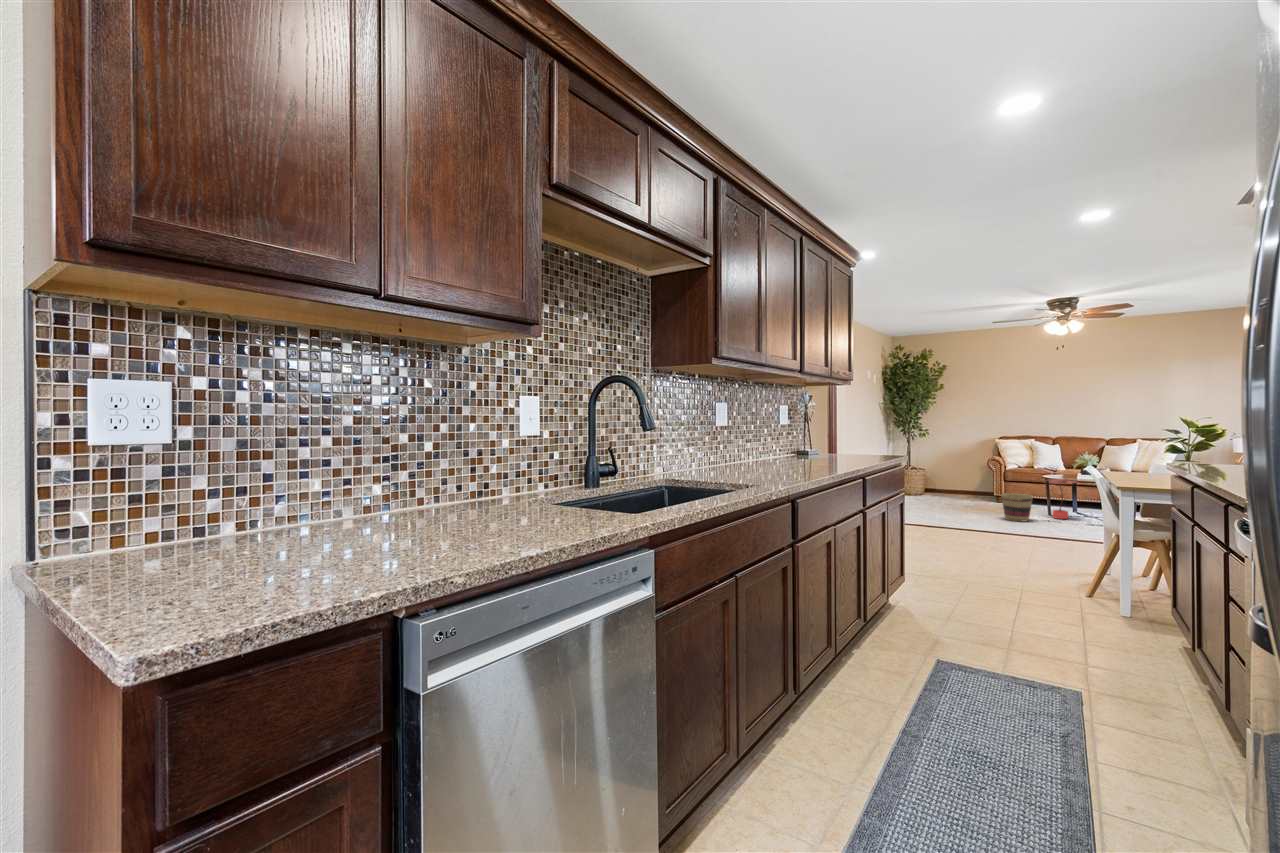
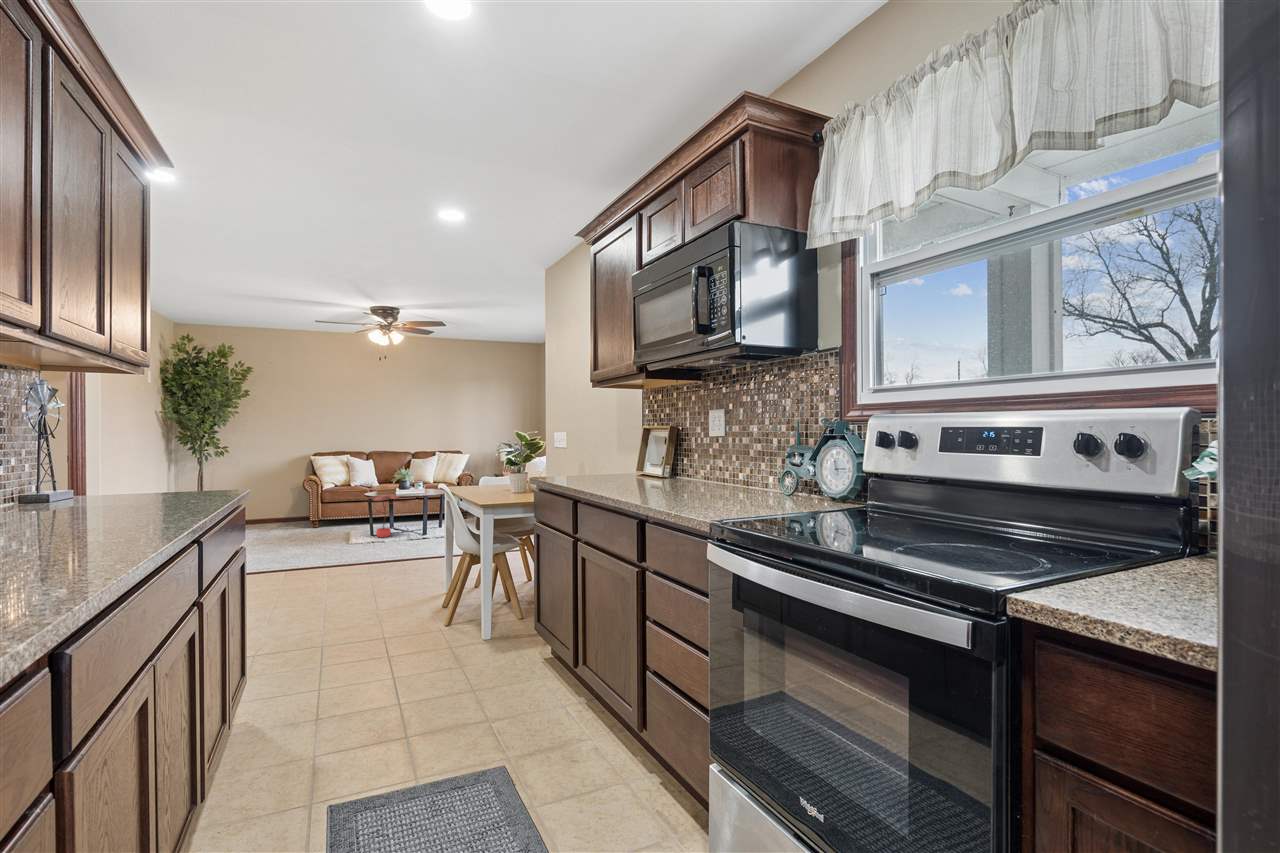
basket: present [1001,493,1033,521] -> none [327,516,360,547]

